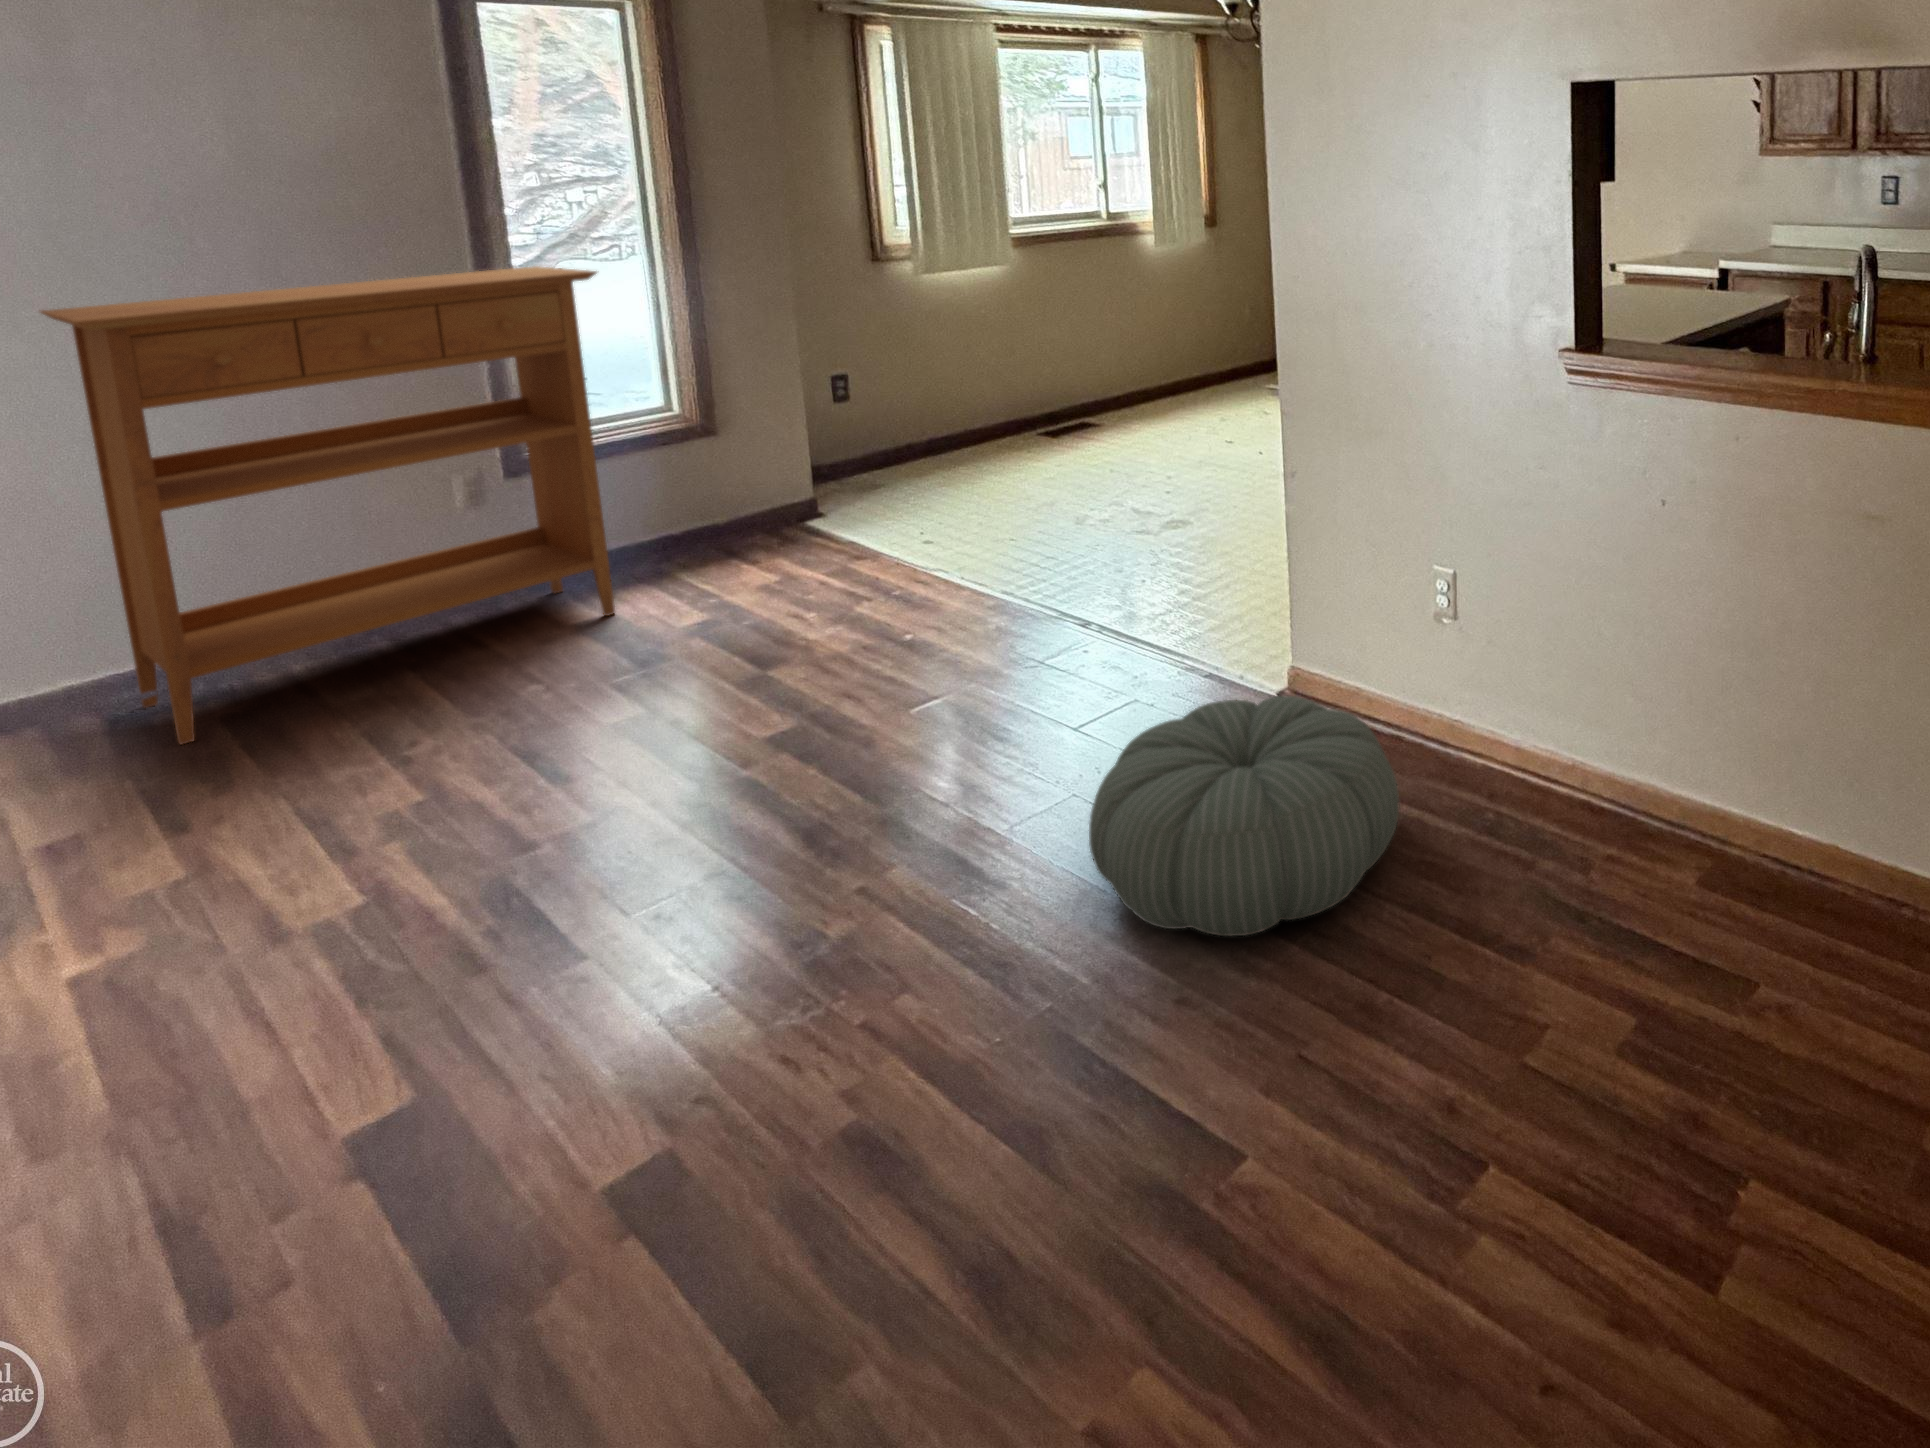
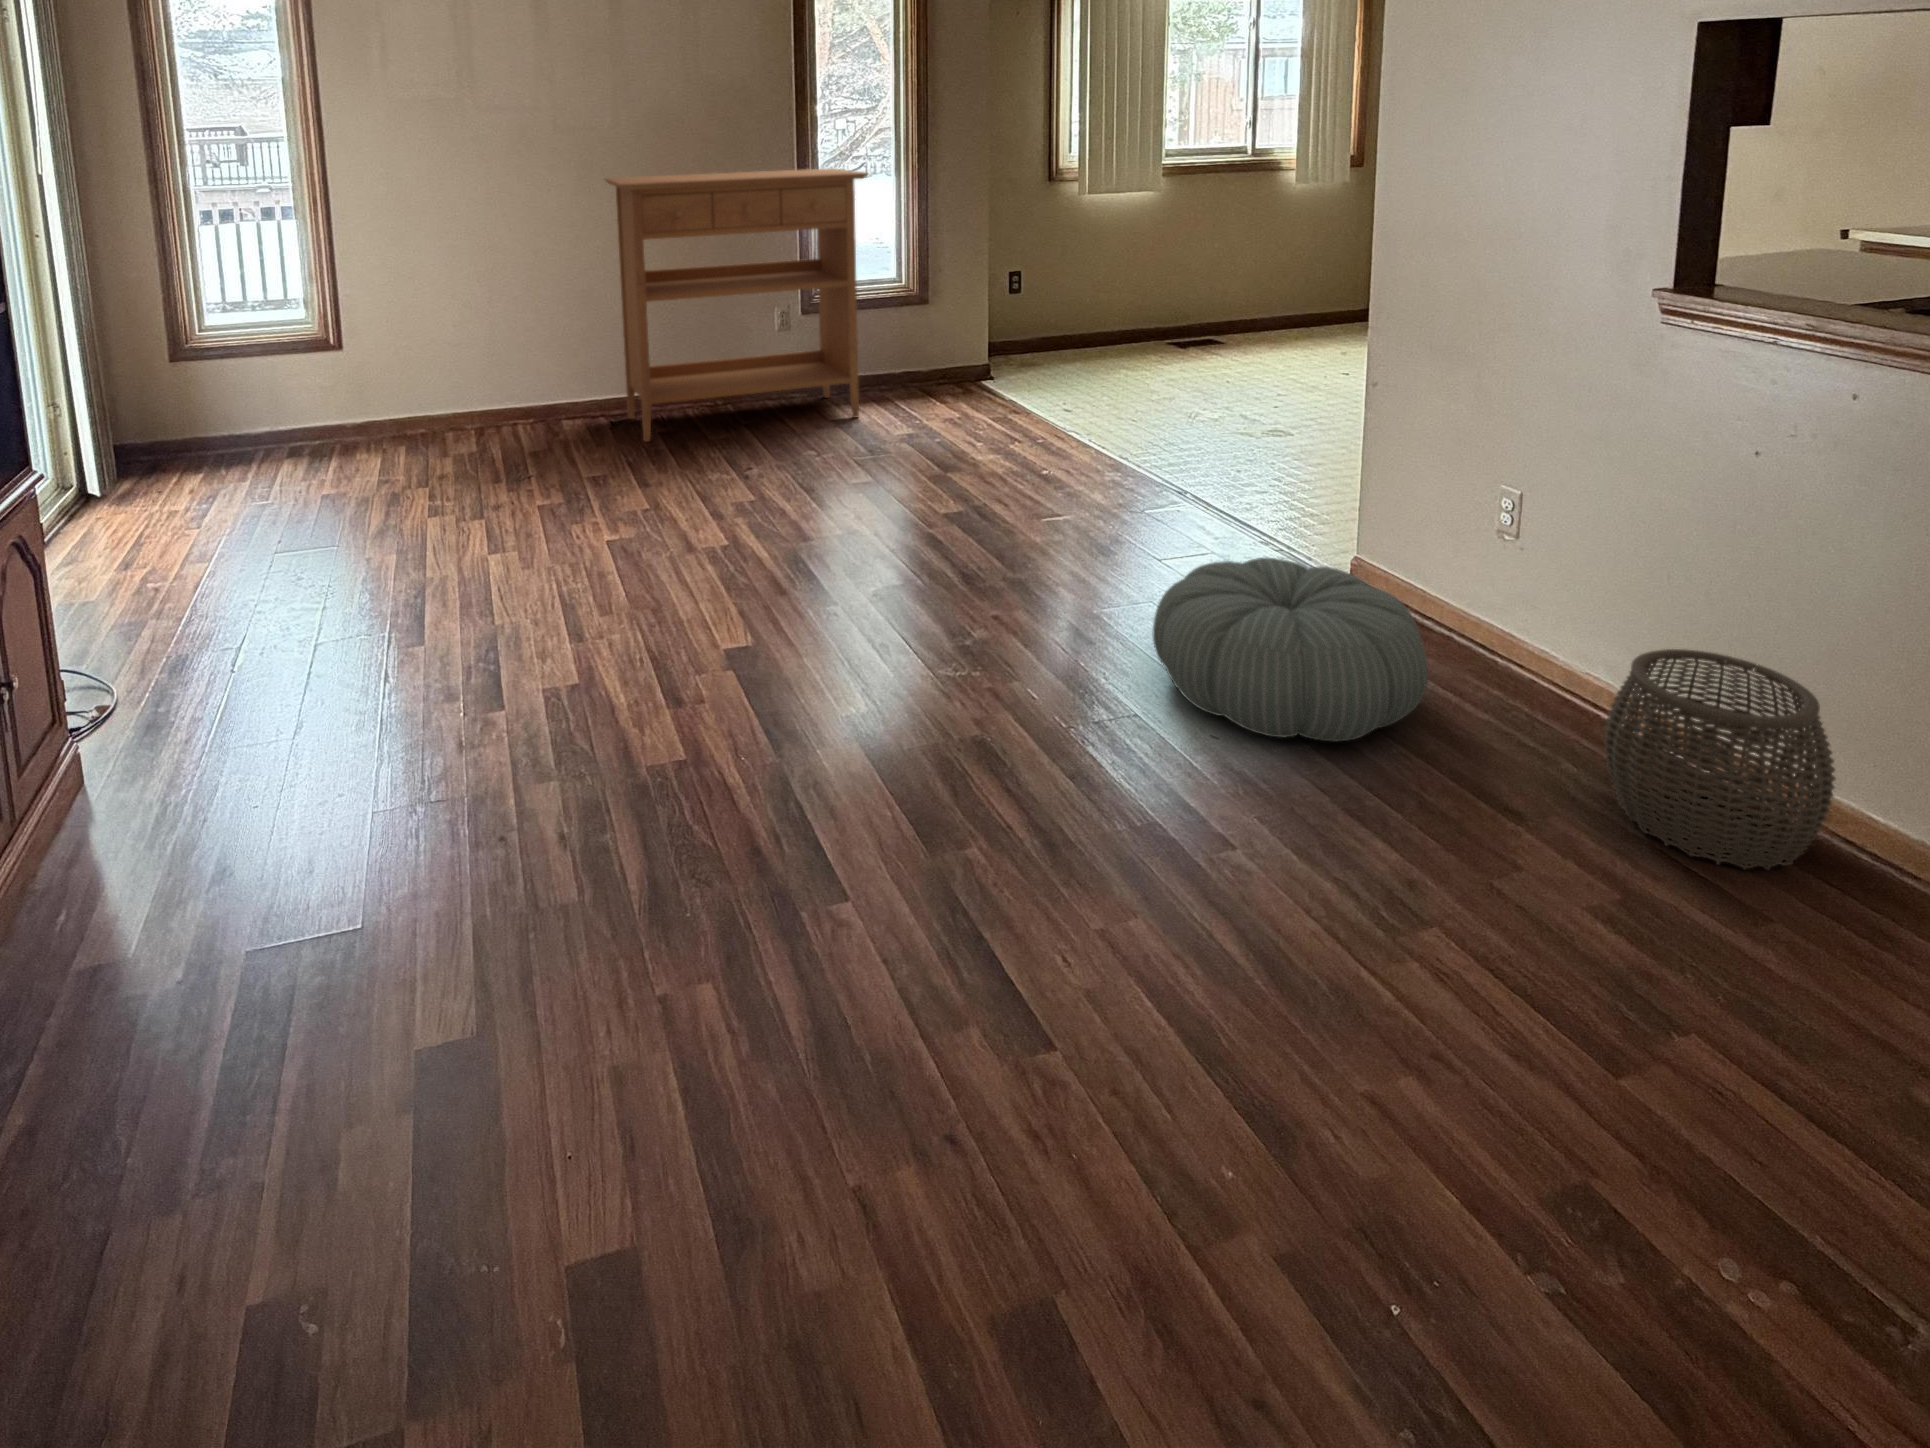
woven basket: none [1567,697,1751,914] -> present [1604,649,1836,870]

